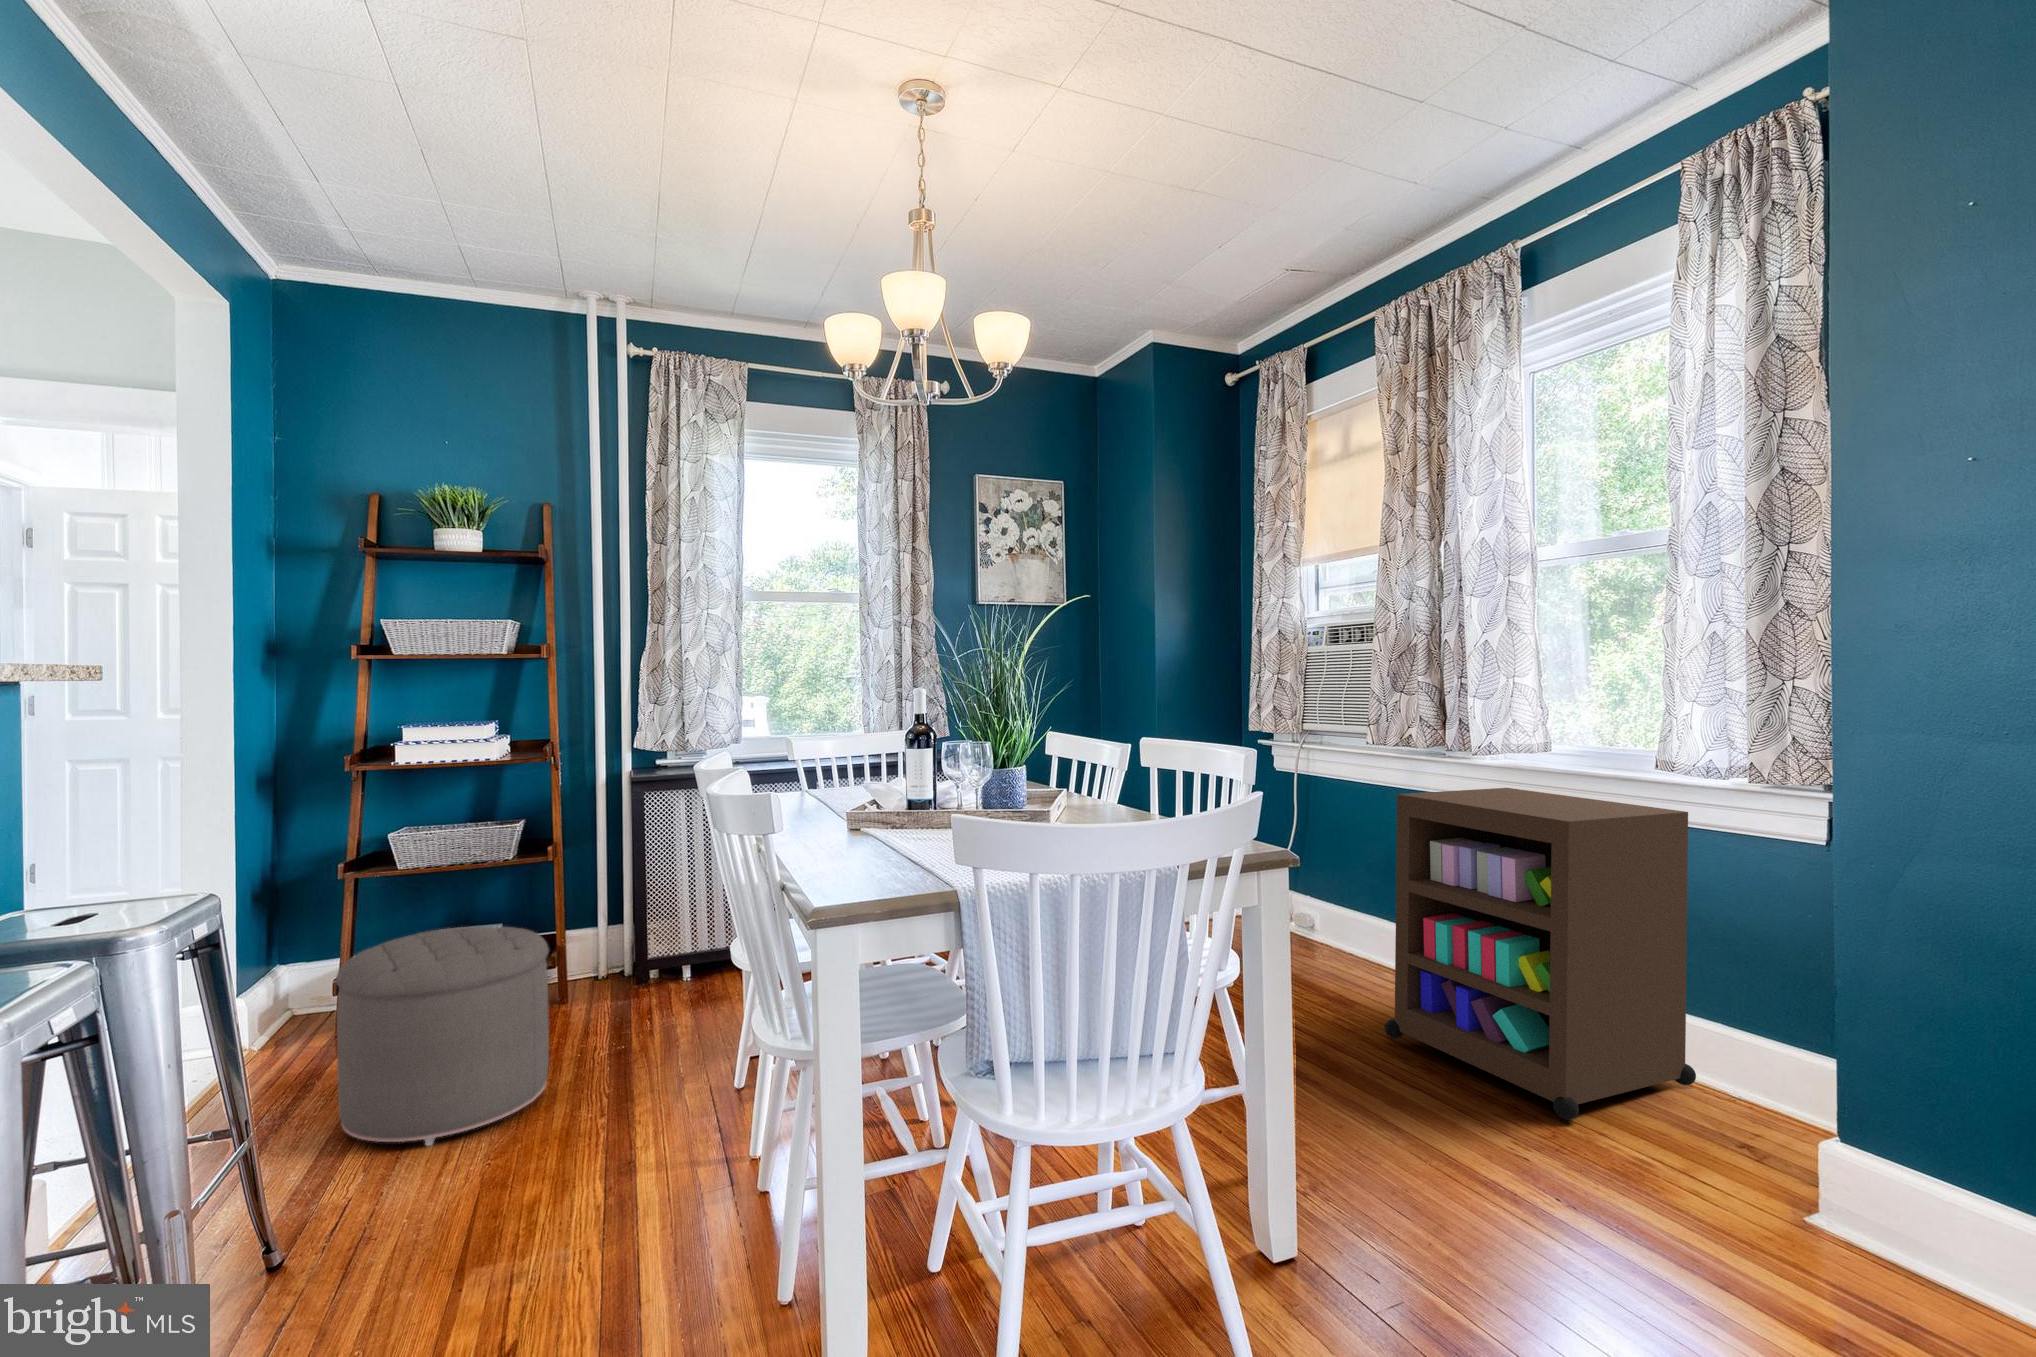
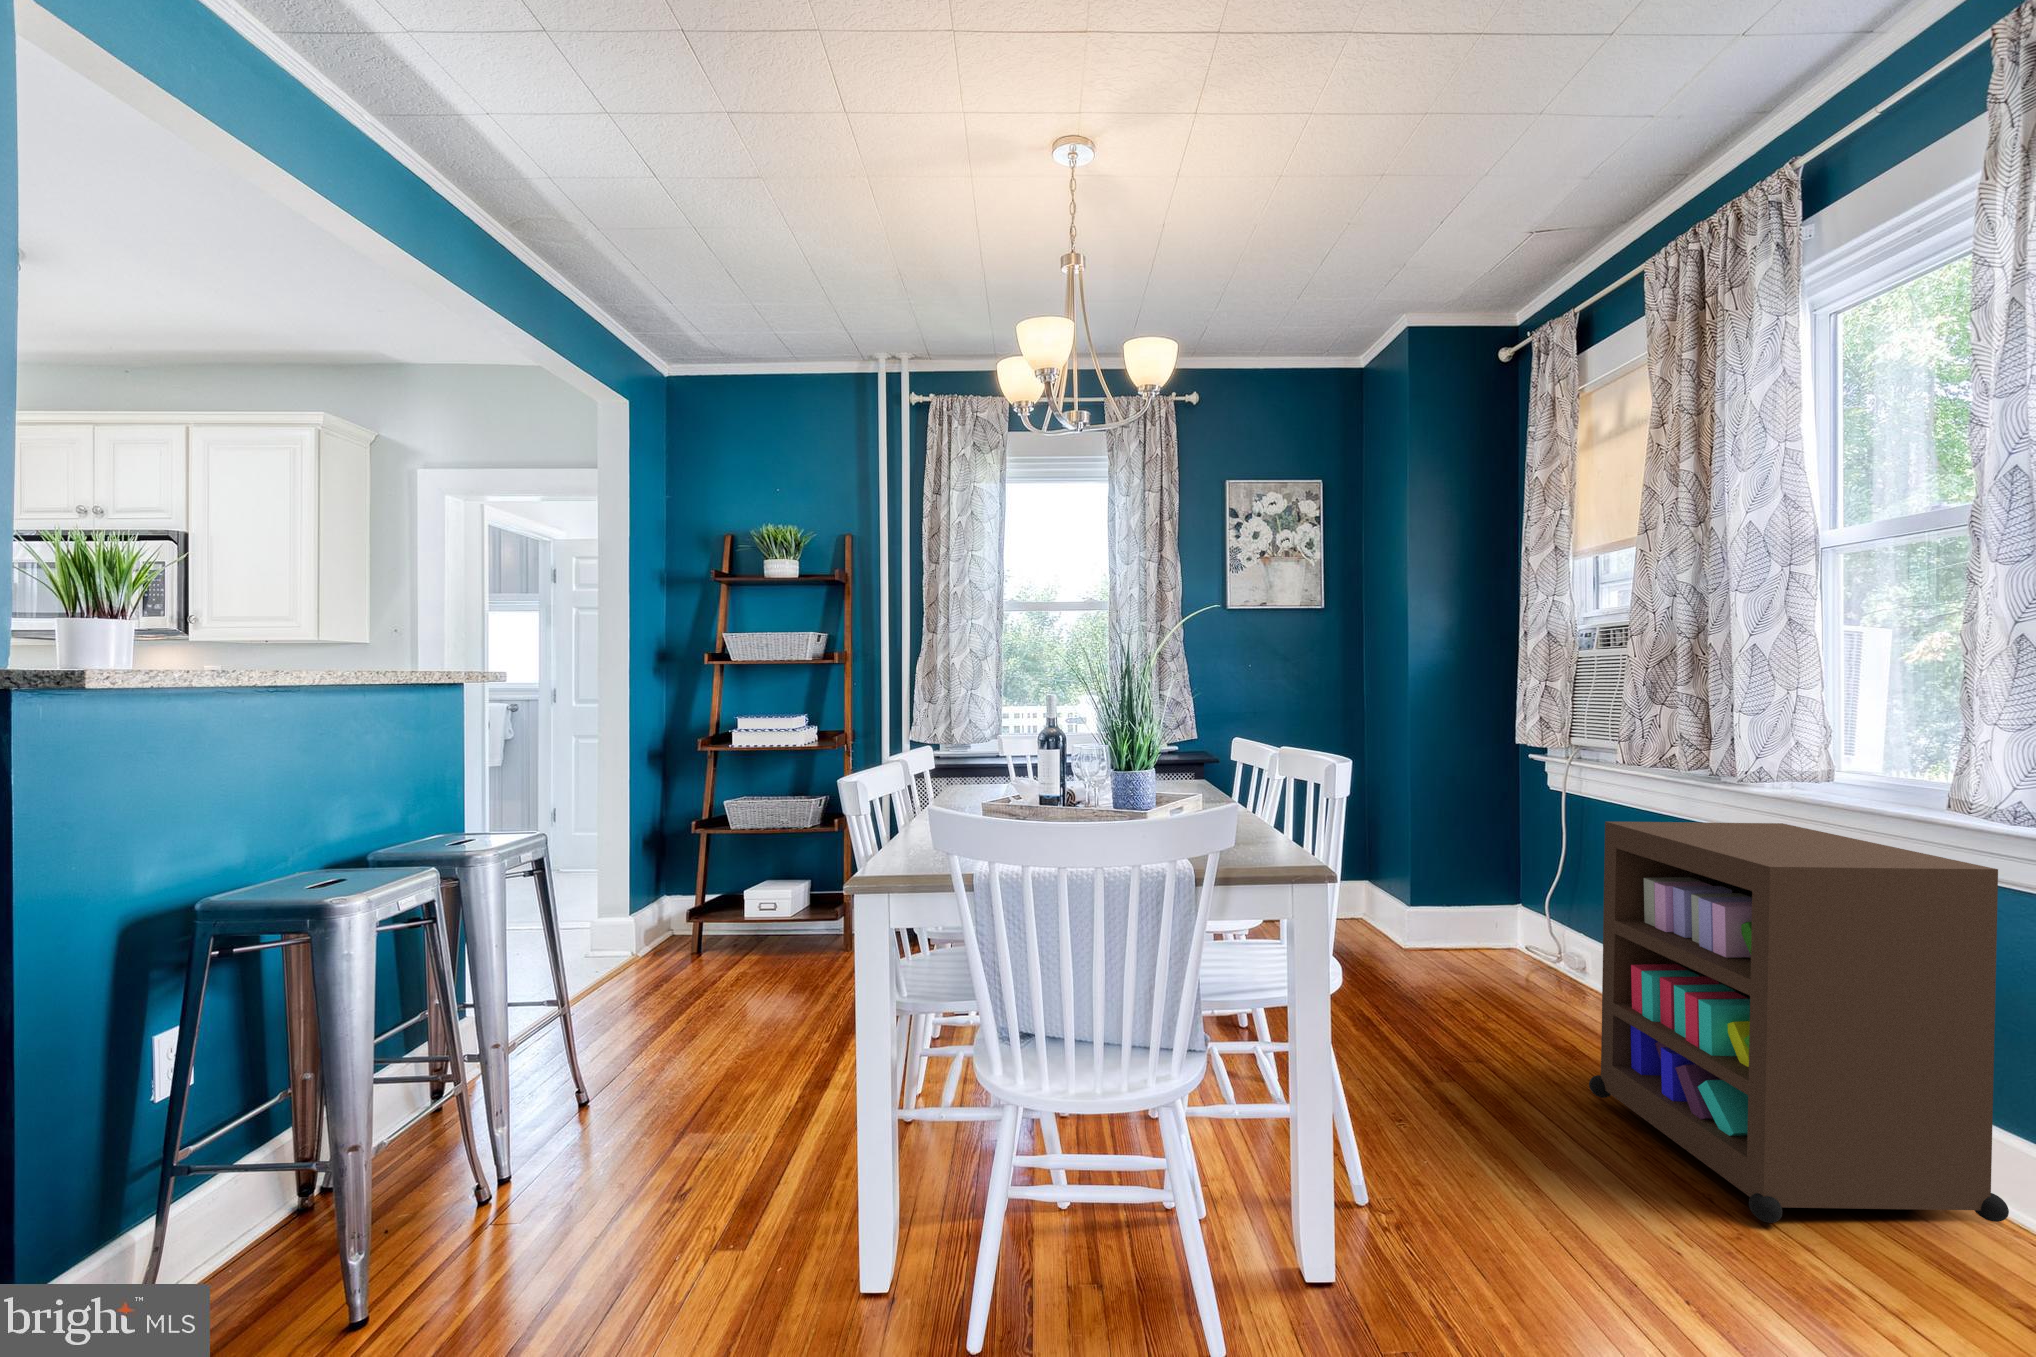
ottoman: present [336,926,549,1146] -> none [658,875,803,1035]

